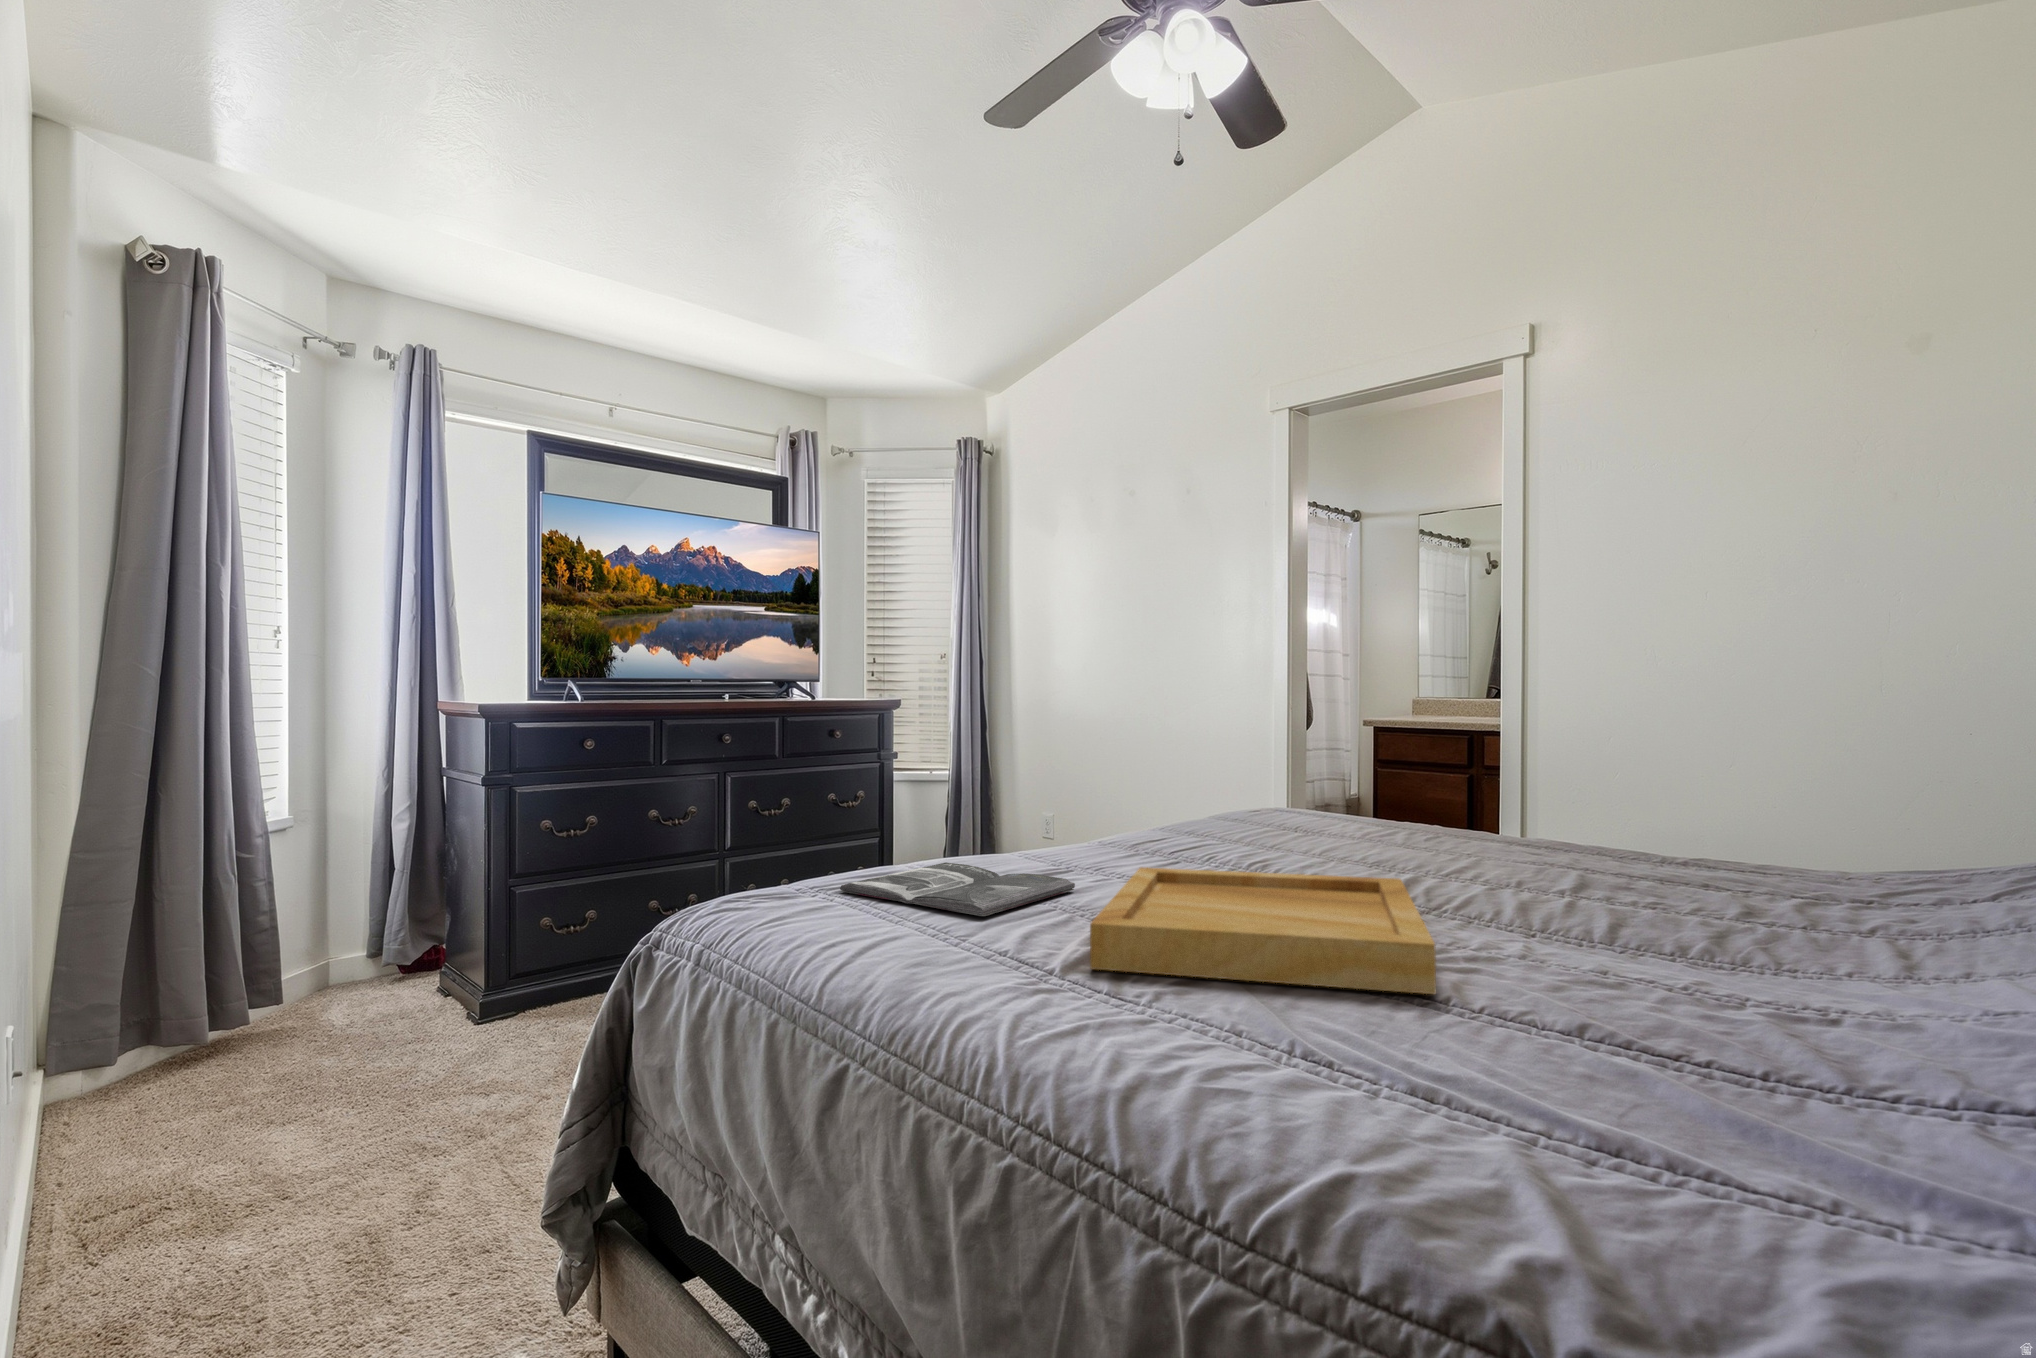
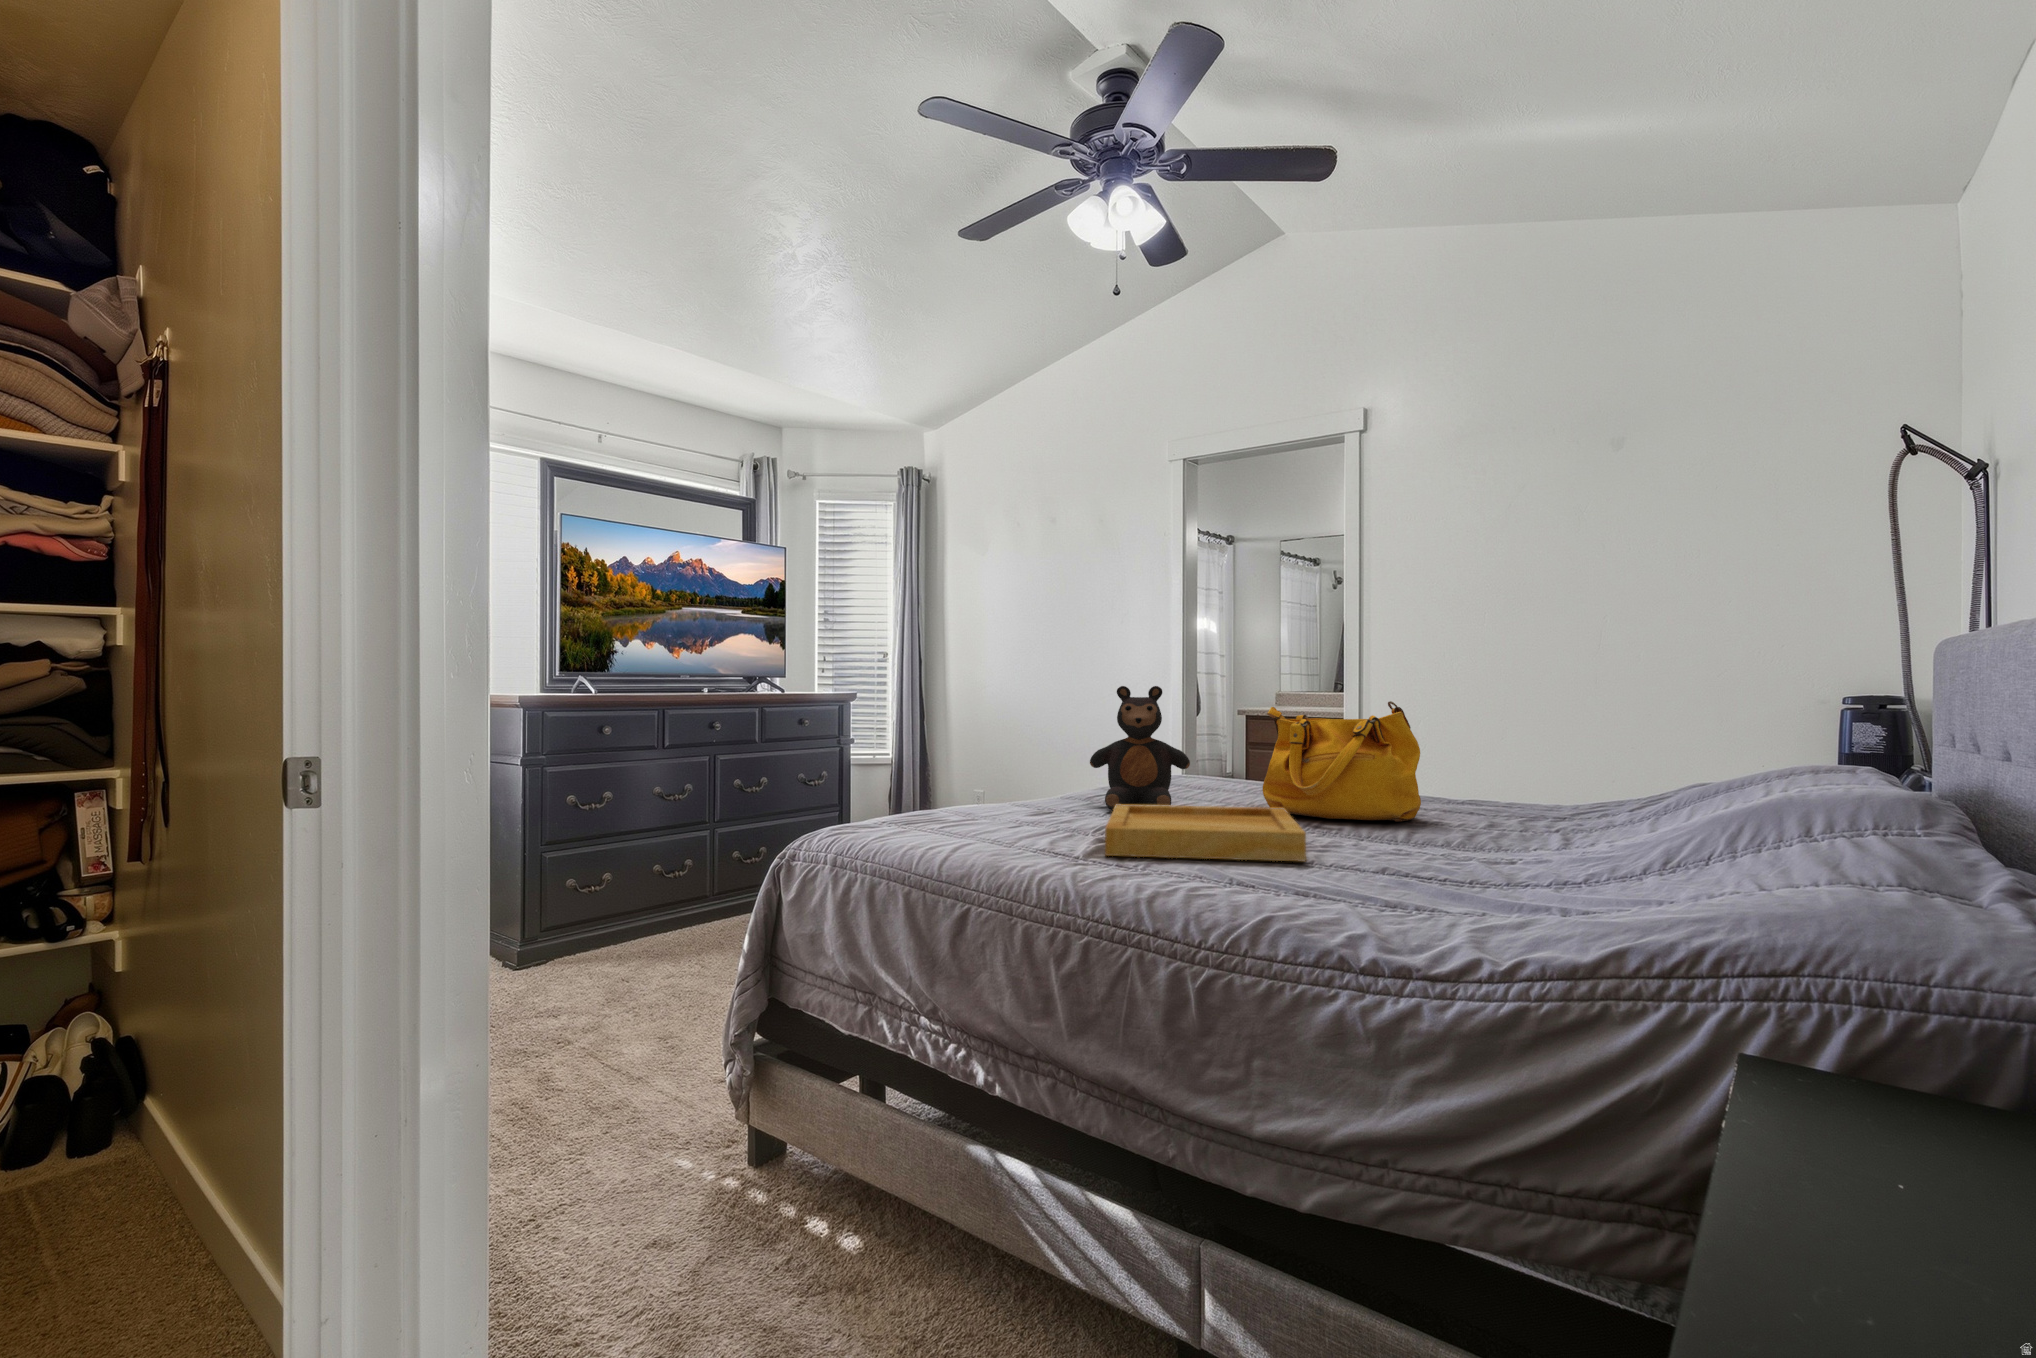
teddy bear: none [1122,689,1265,872] -> present [1090,686,1190,810]
handbag: none [1373,709,1626,898] -> present [1263,701,1421,822]
magazine: present [840,862,1075,916] -> none [910,807,1070,834]

